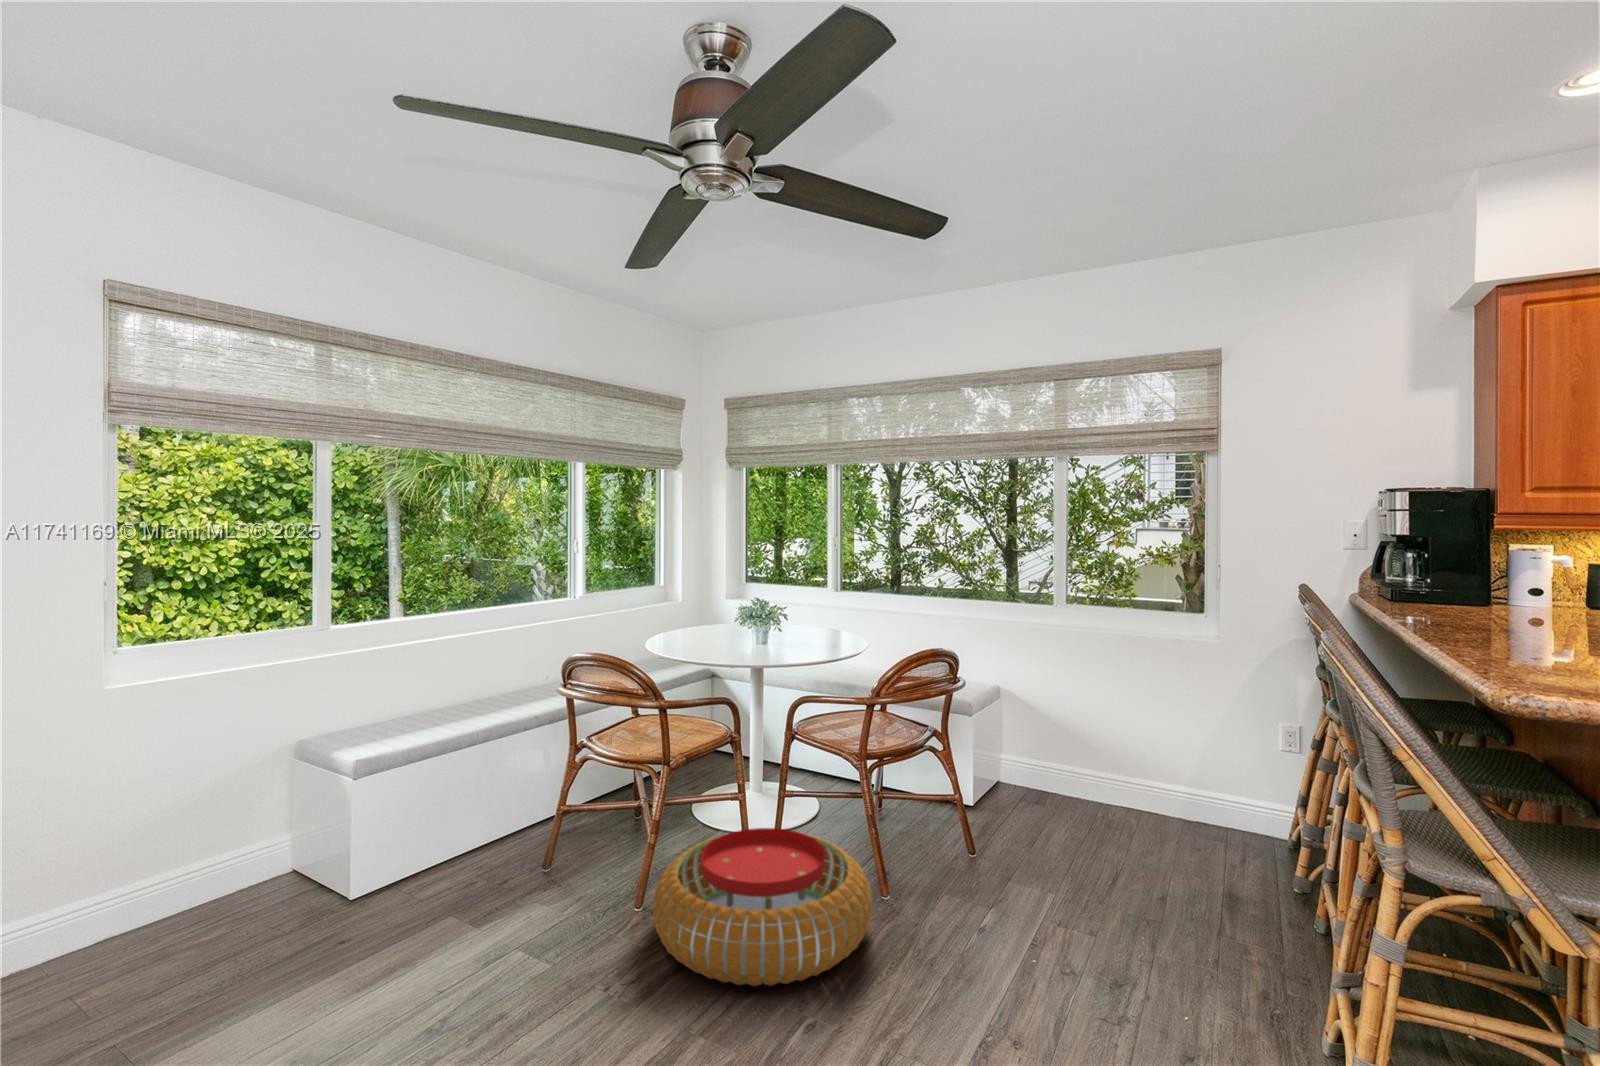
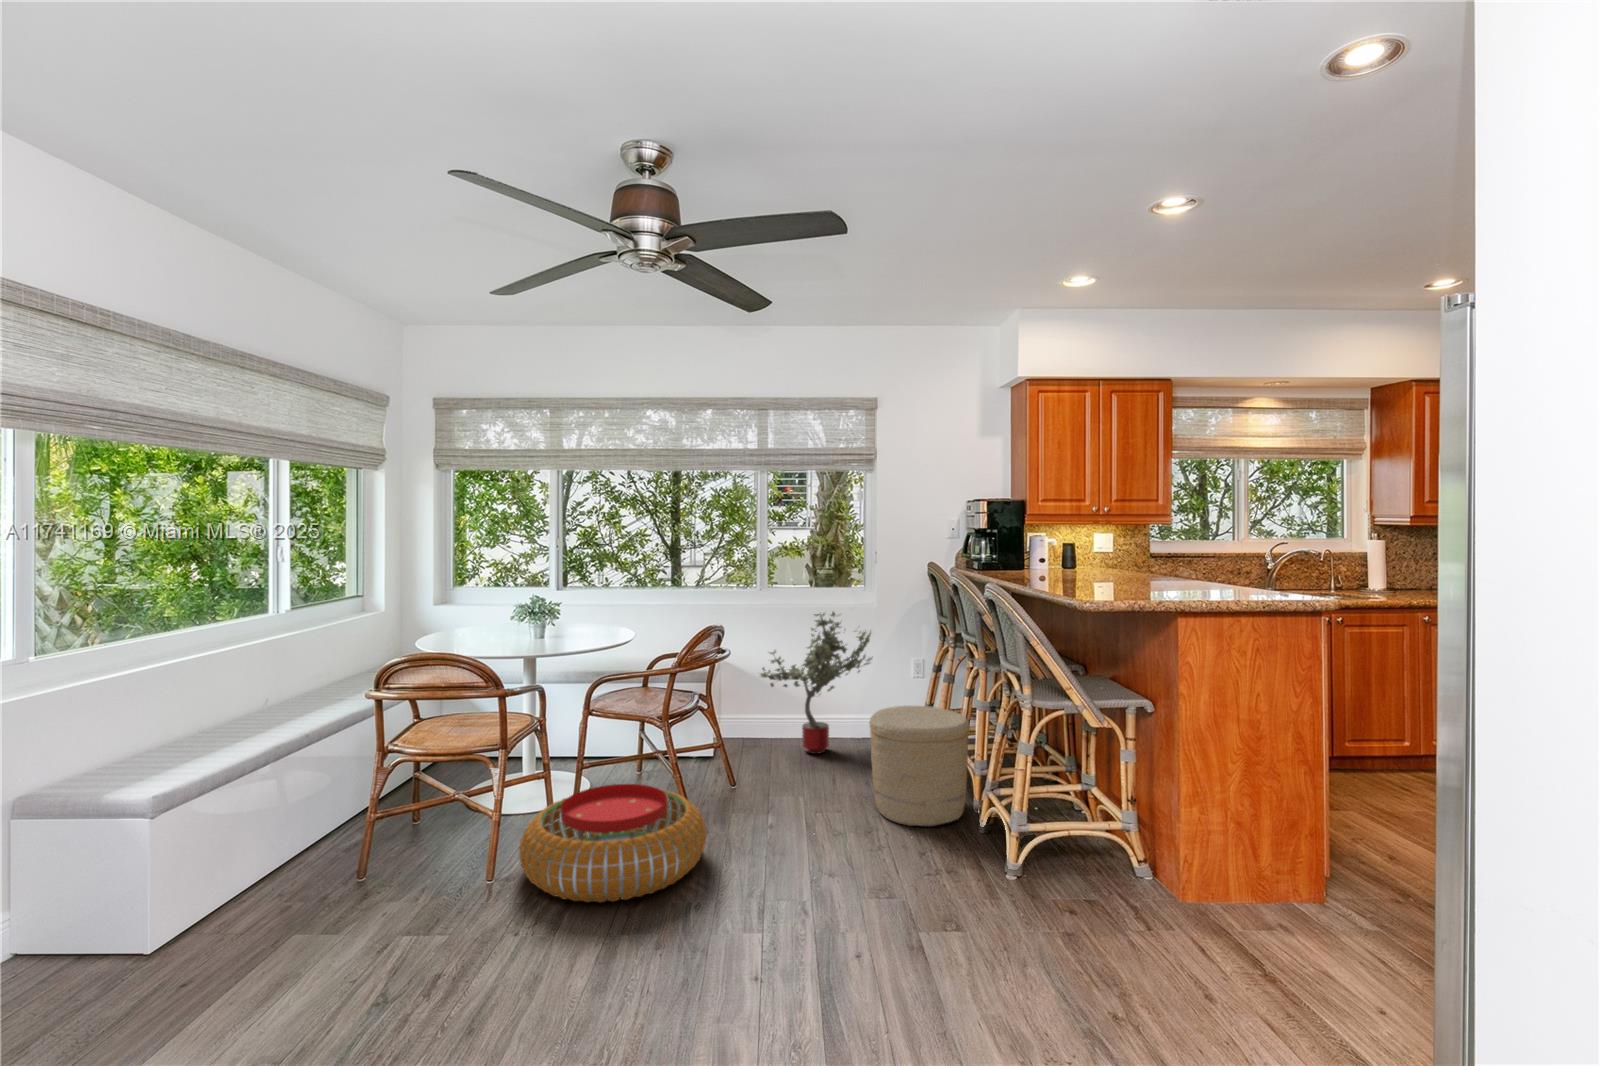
potted tree: none [1037,642,1199,833] -> present [761,612,872,754]
woven basket: none [1140,796,1317,1007] -> present [870,706,970,826]

